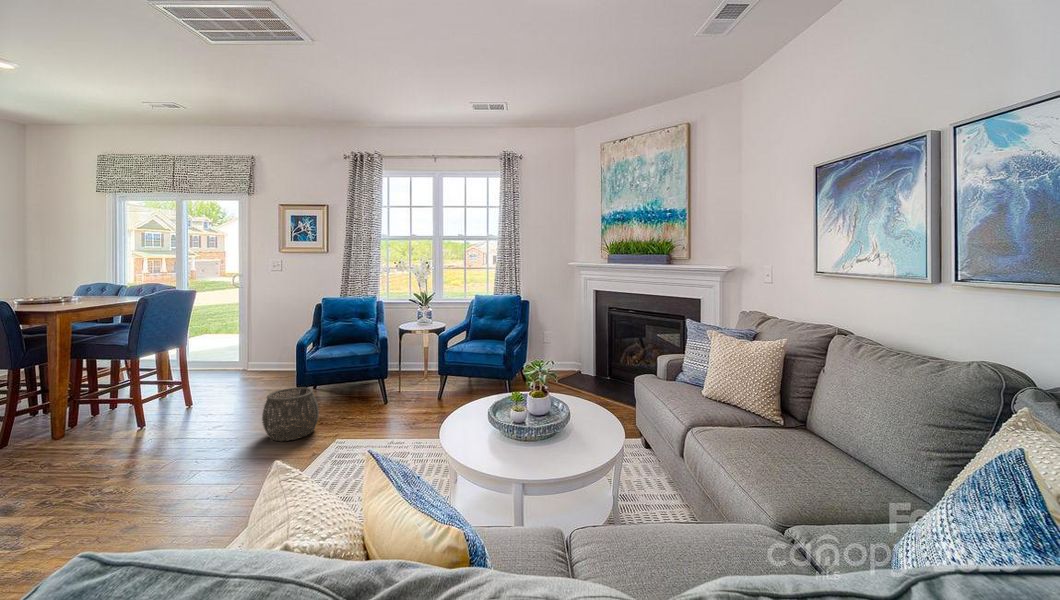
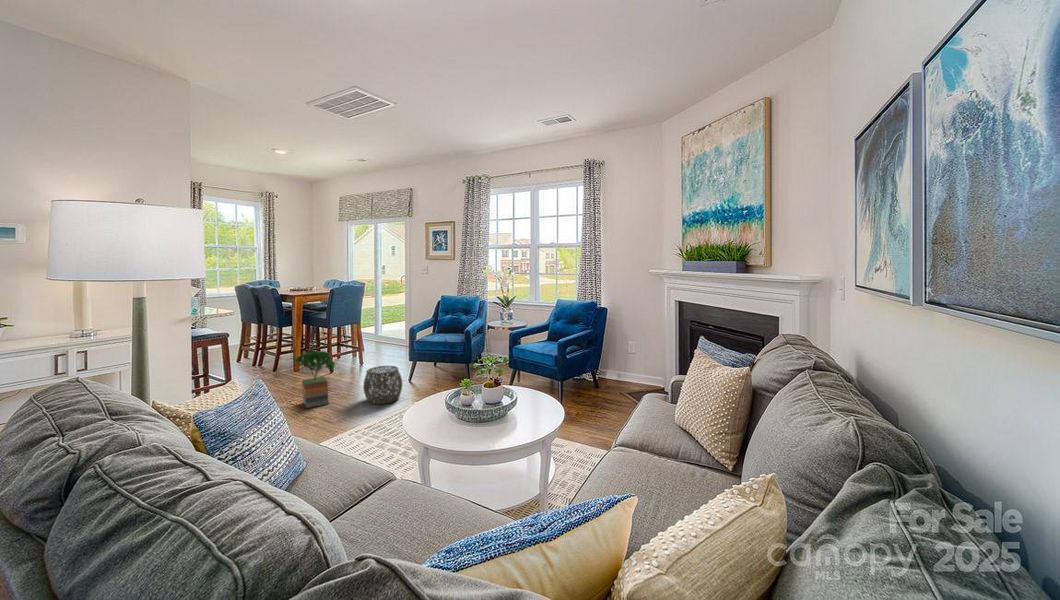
potted tree: none [139,377,218,467] -> present [294,351,335,408]

